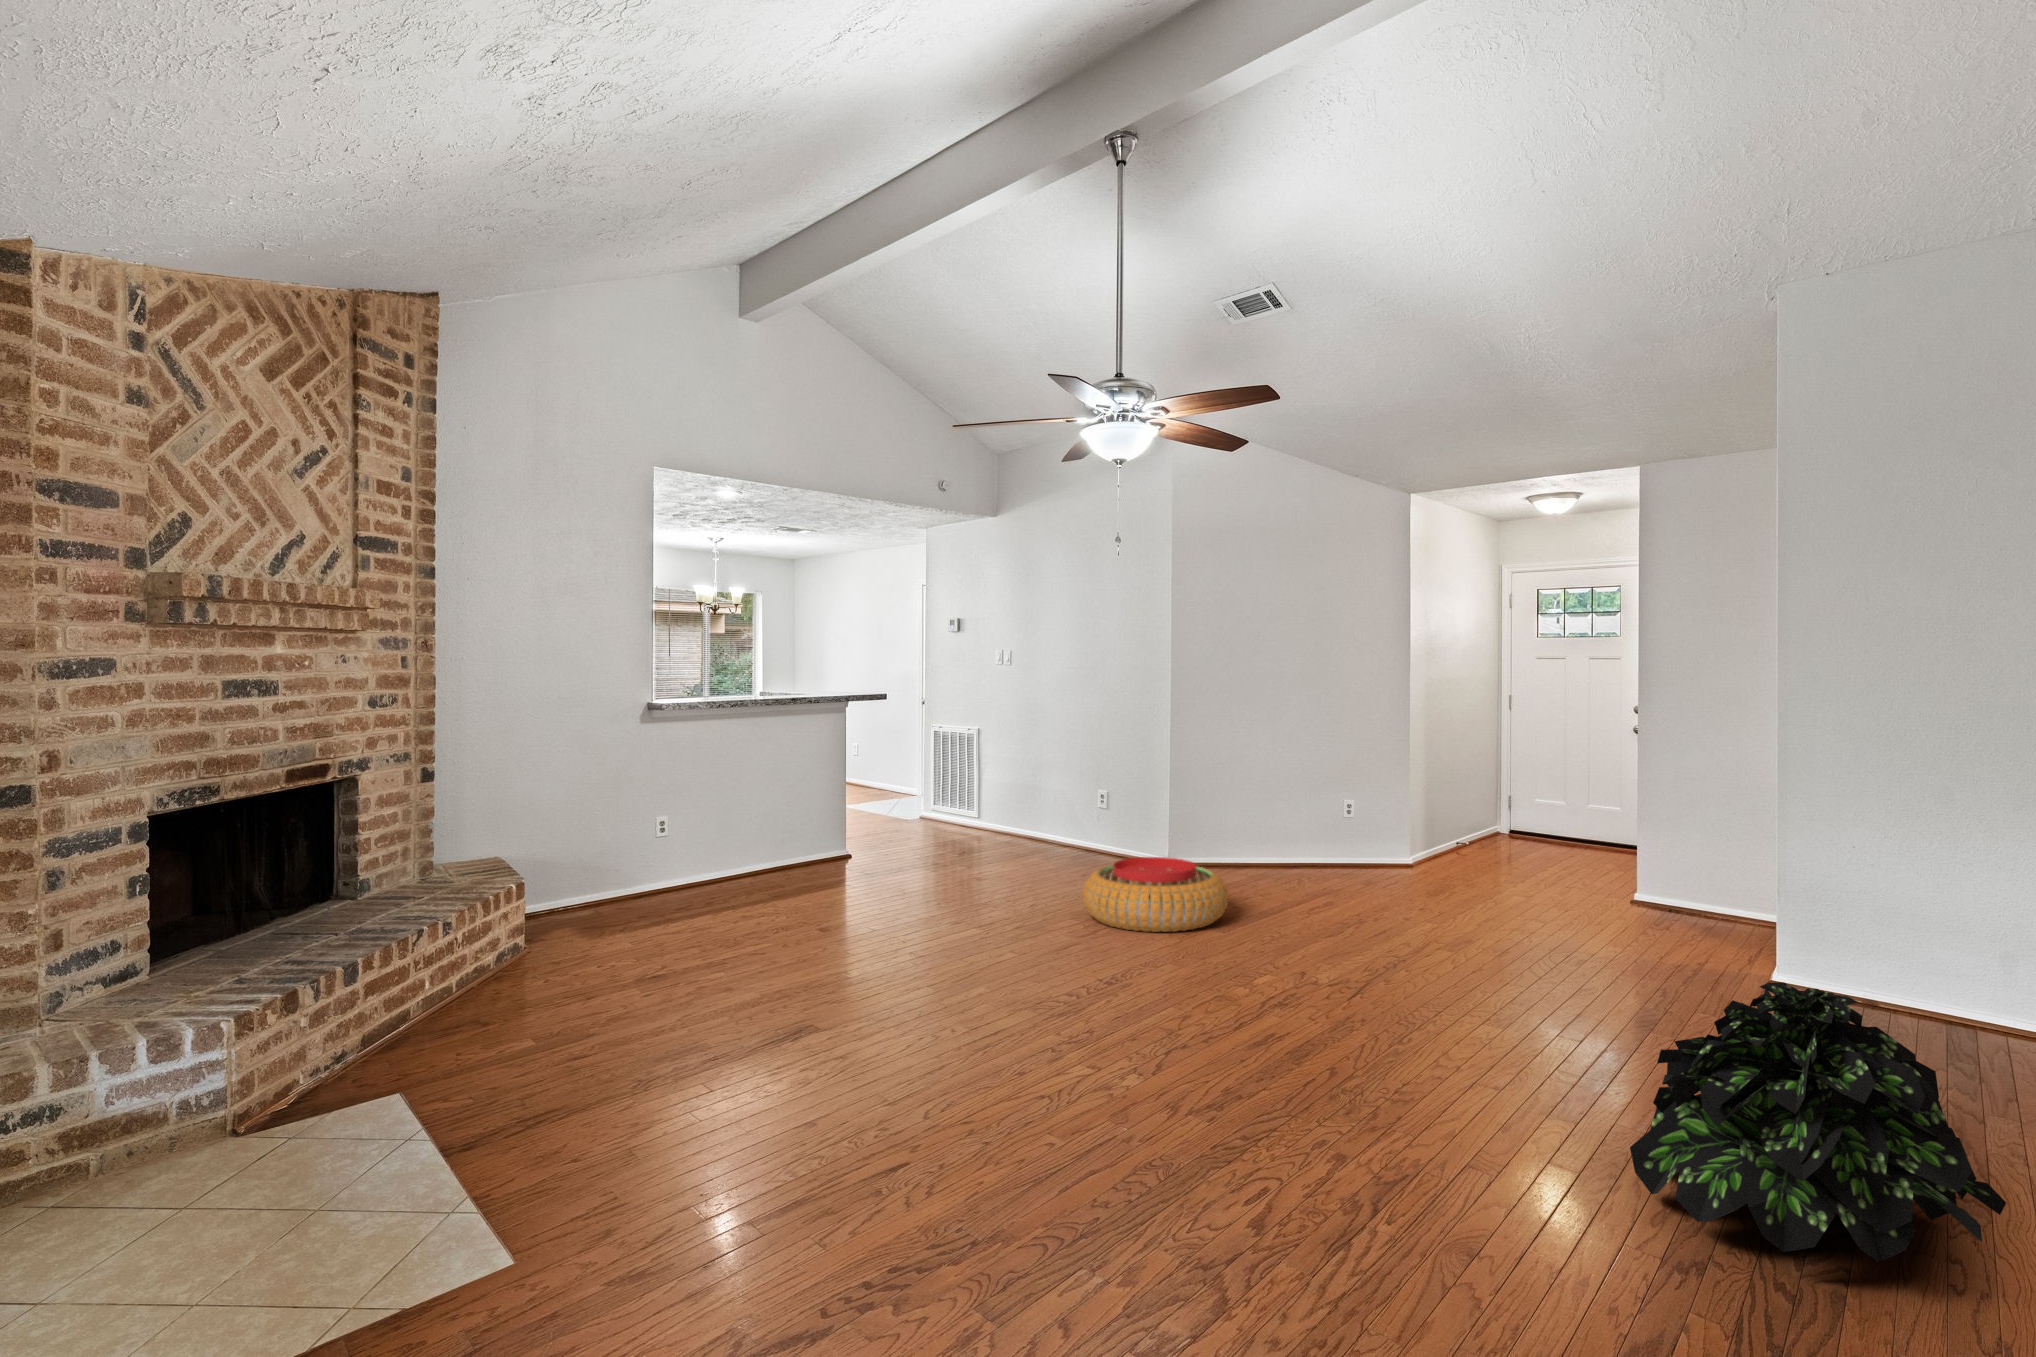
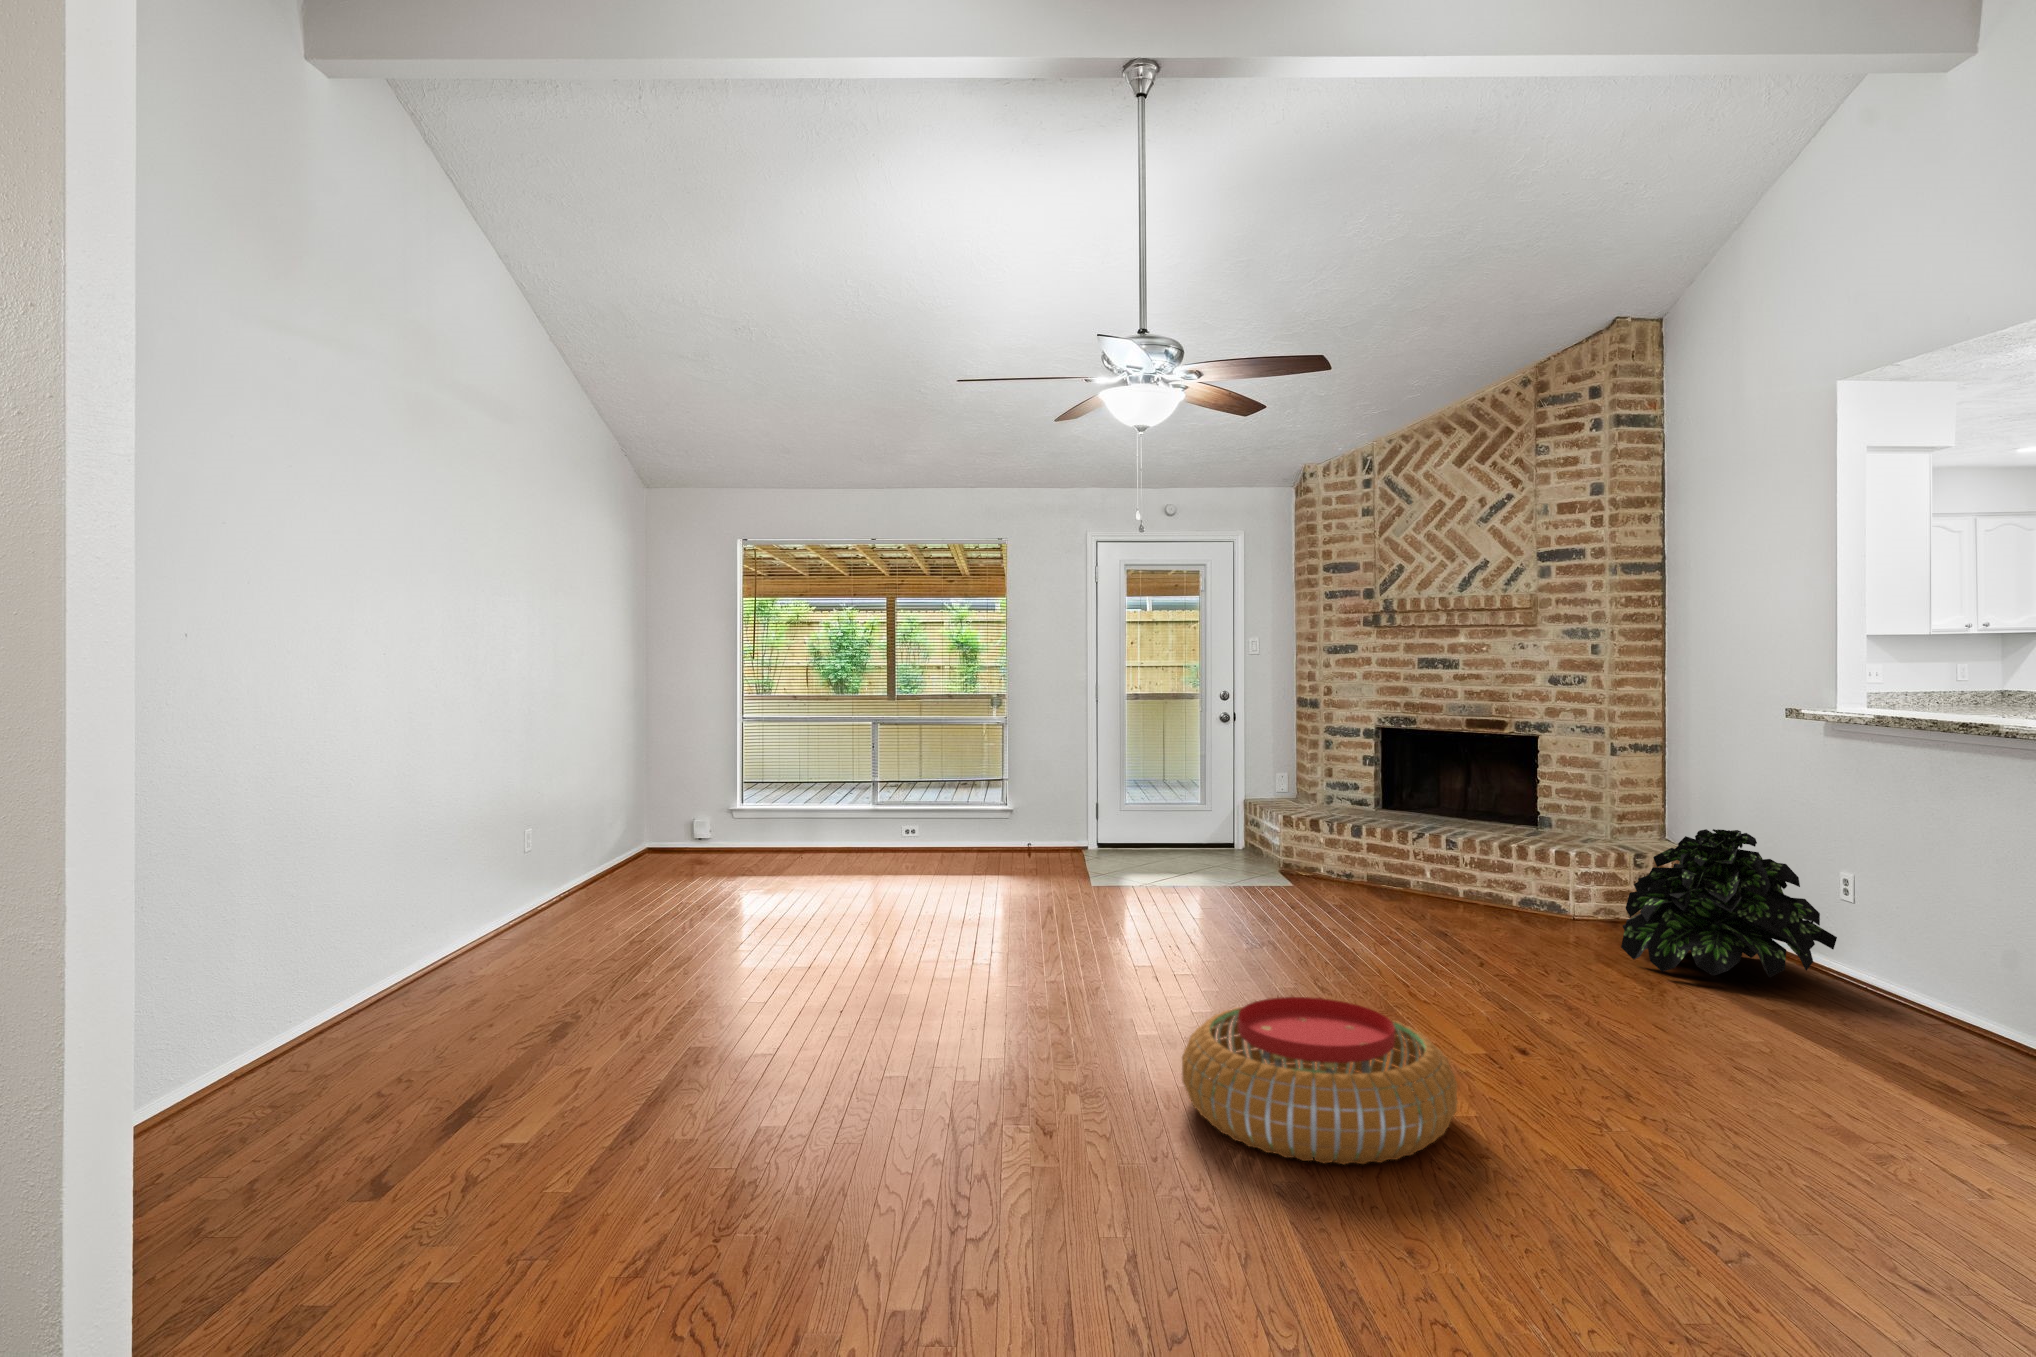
potted plant: present [1630,982,2006,1262] -> present [1621,829,1837,978]

